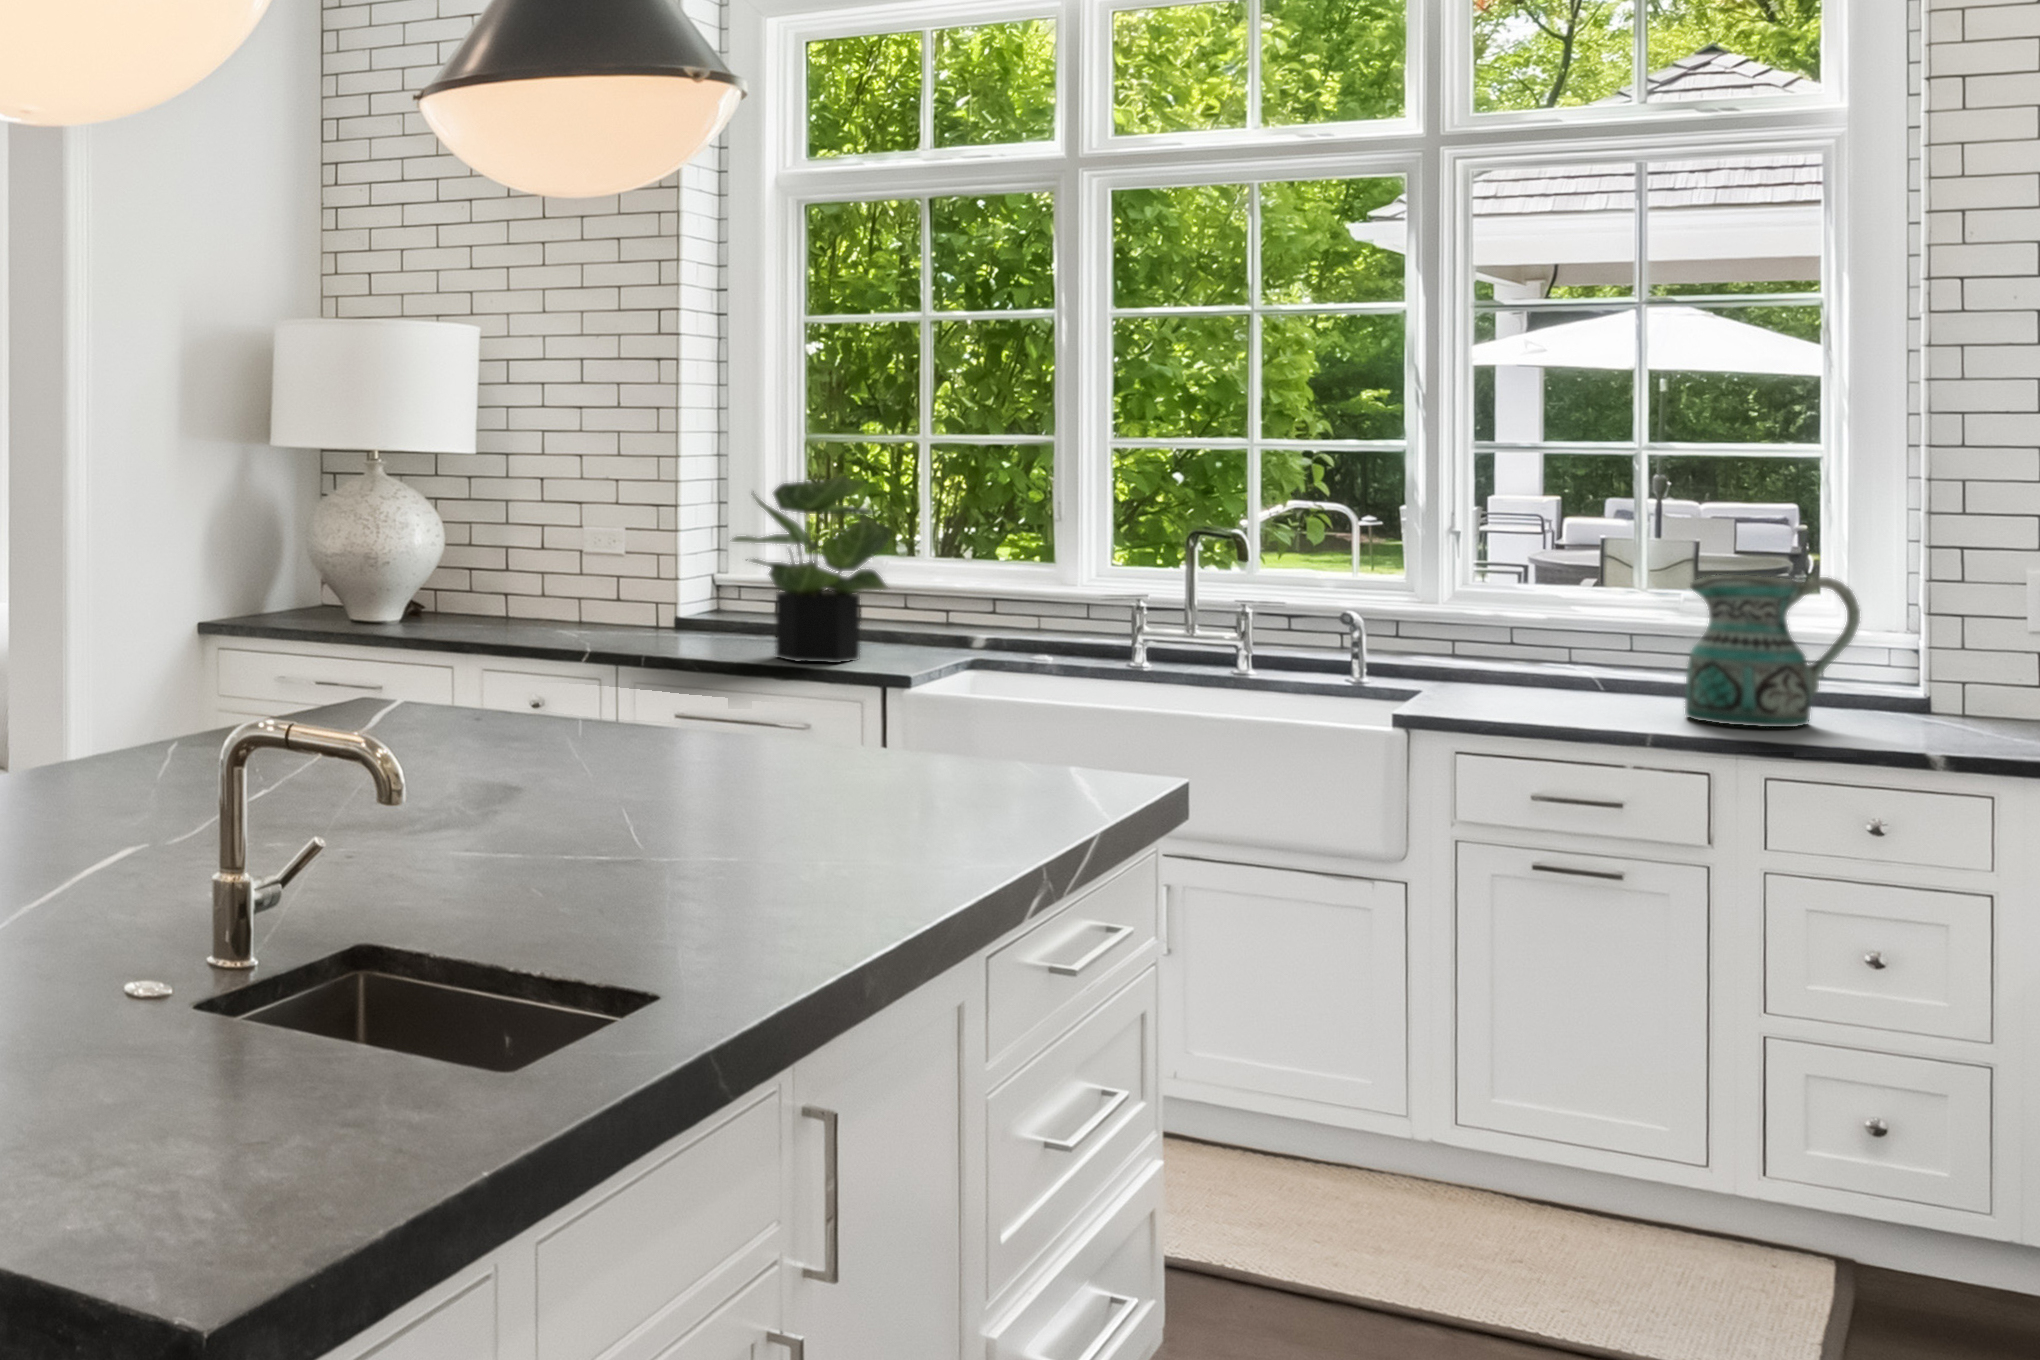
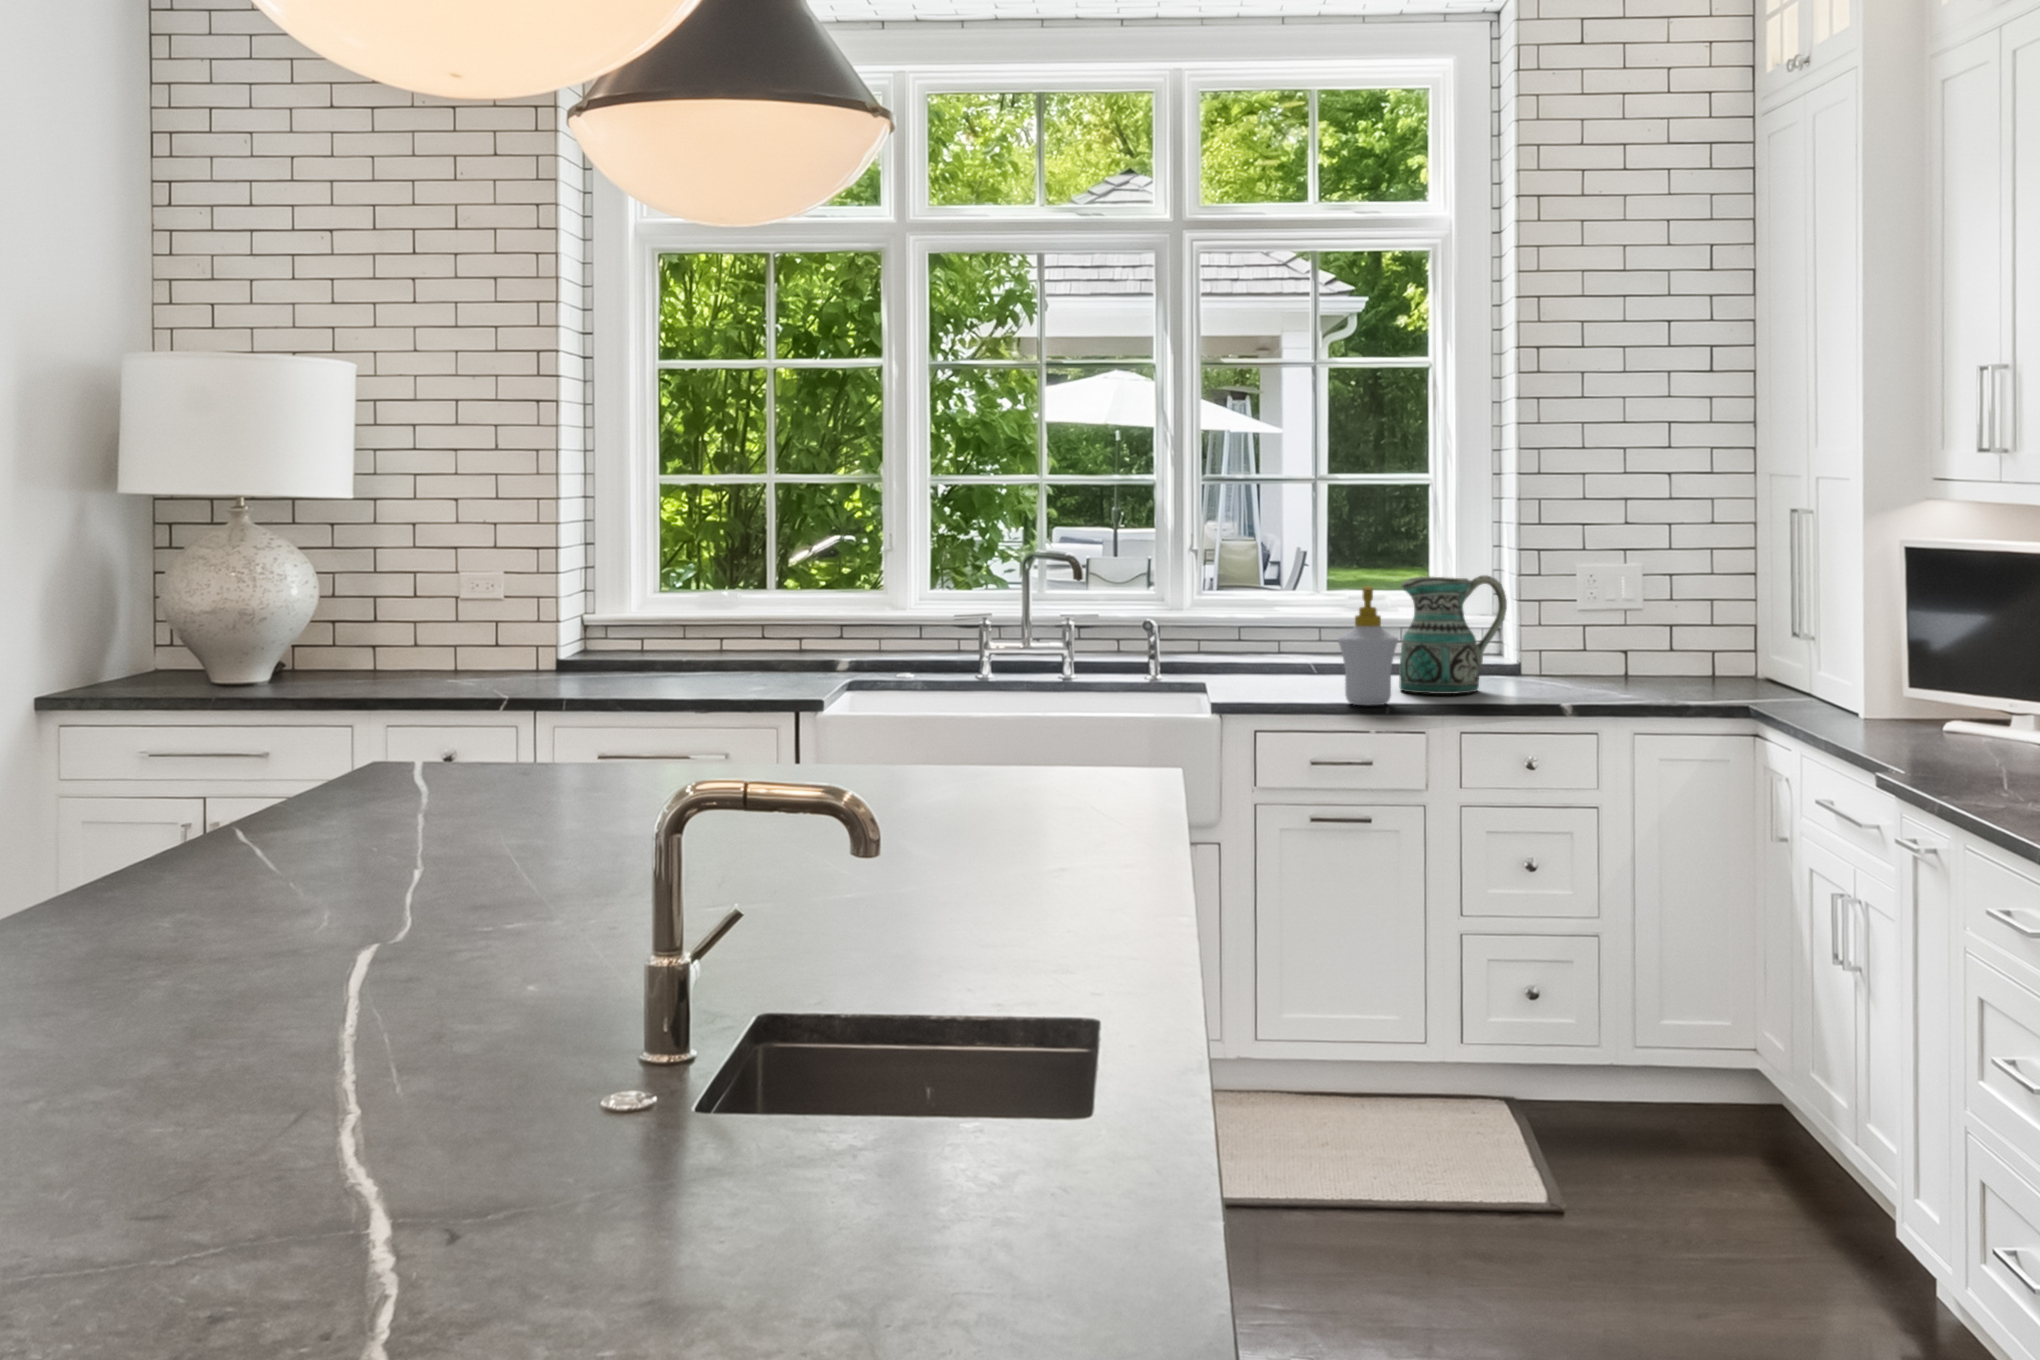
potted plant: present [733,476,891,663] -> none [619,511,778,694]
soap bottle: none [1573,585,1664,733] -> present [1338,586,1398,705]

